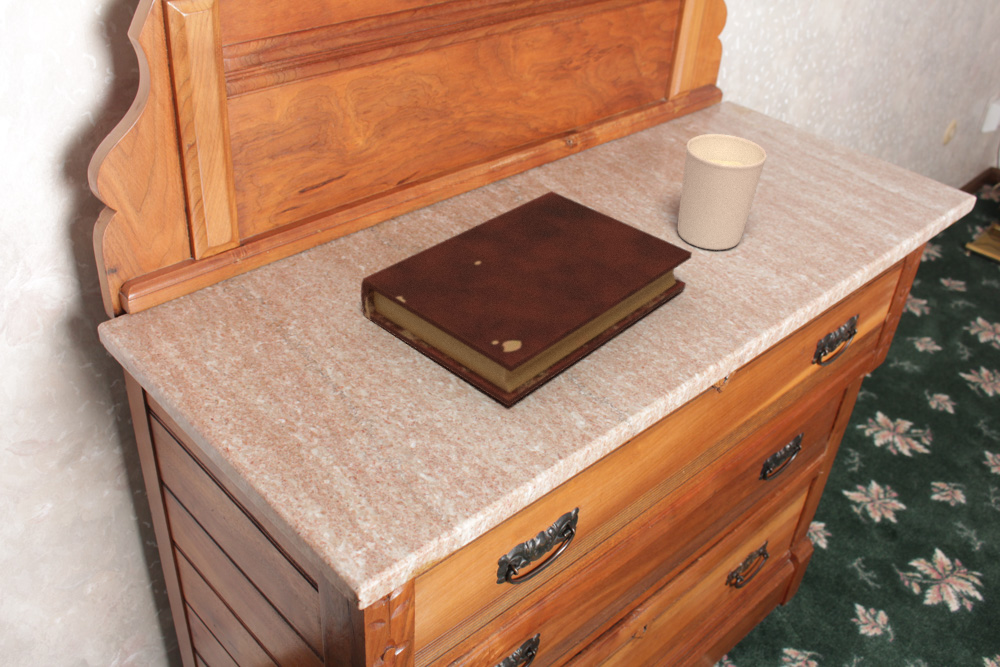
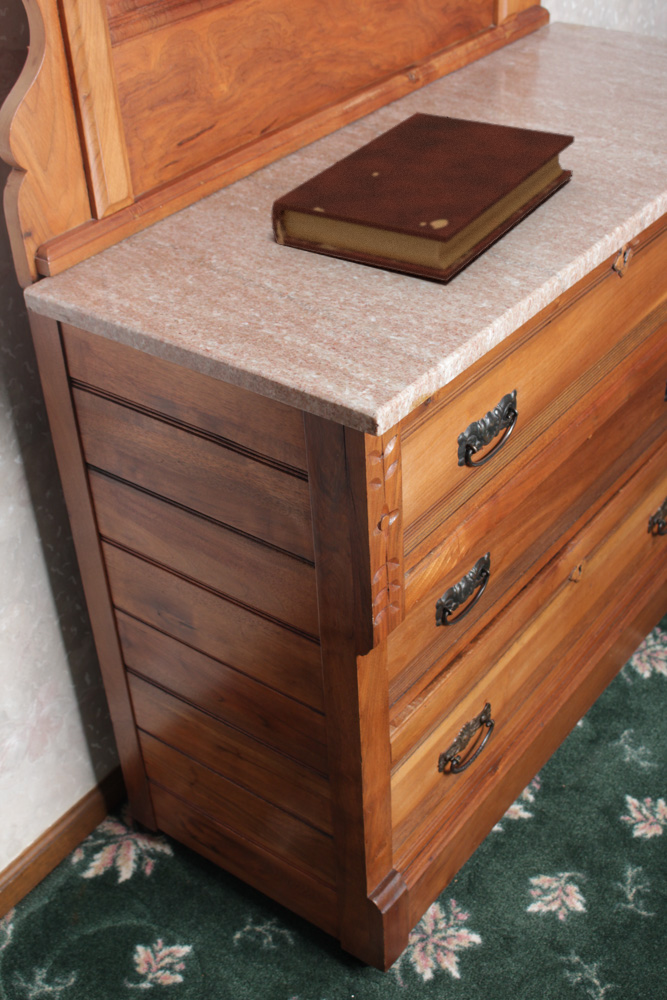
candle holder: present [677,134,767,250] -> none [544,27,625,145]

